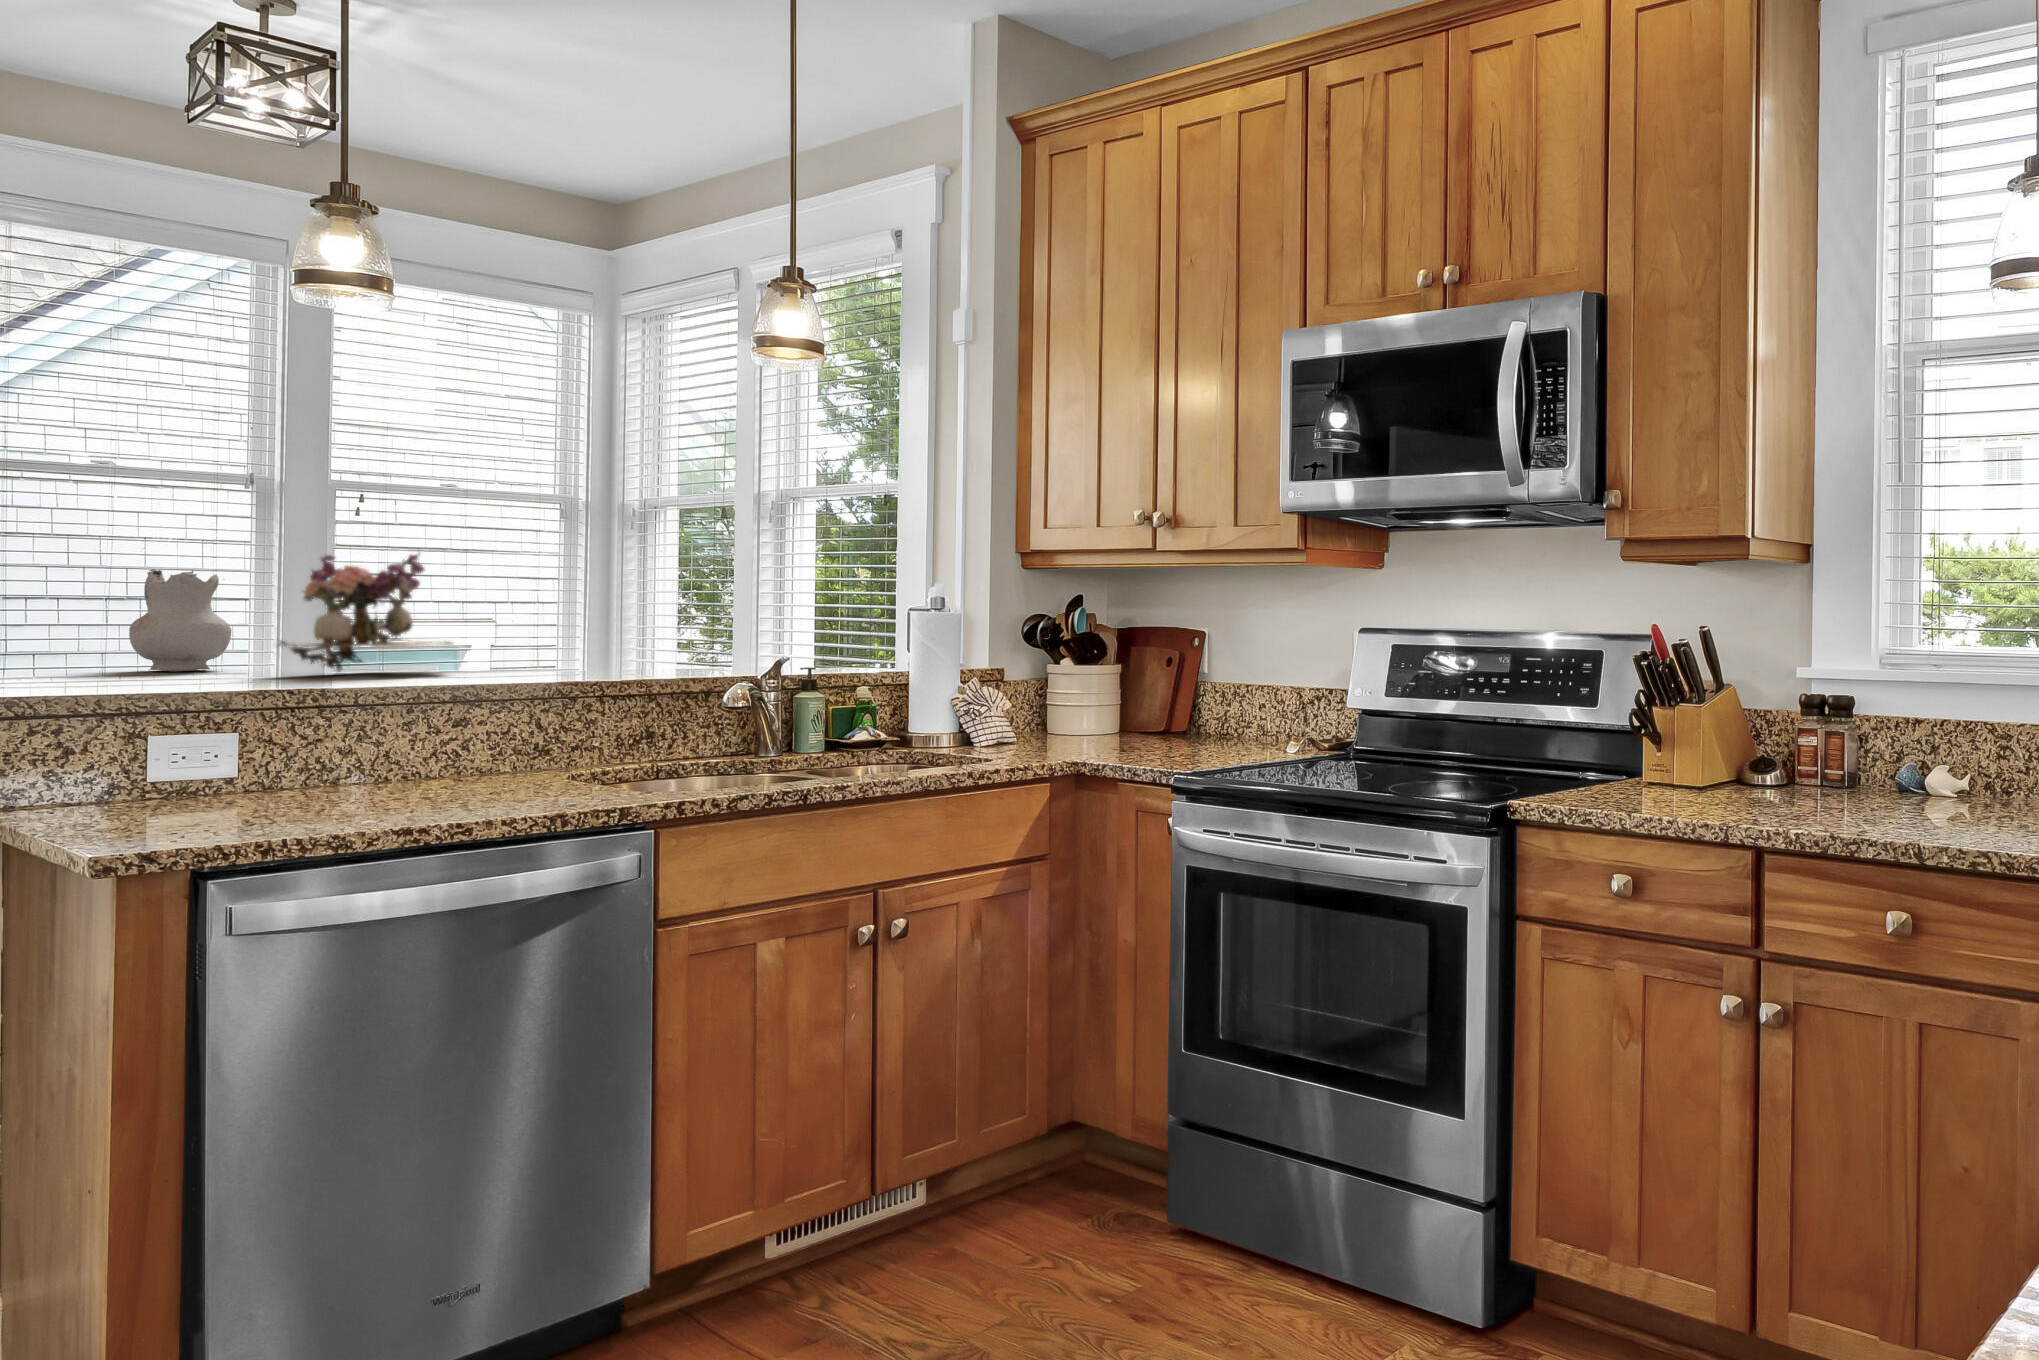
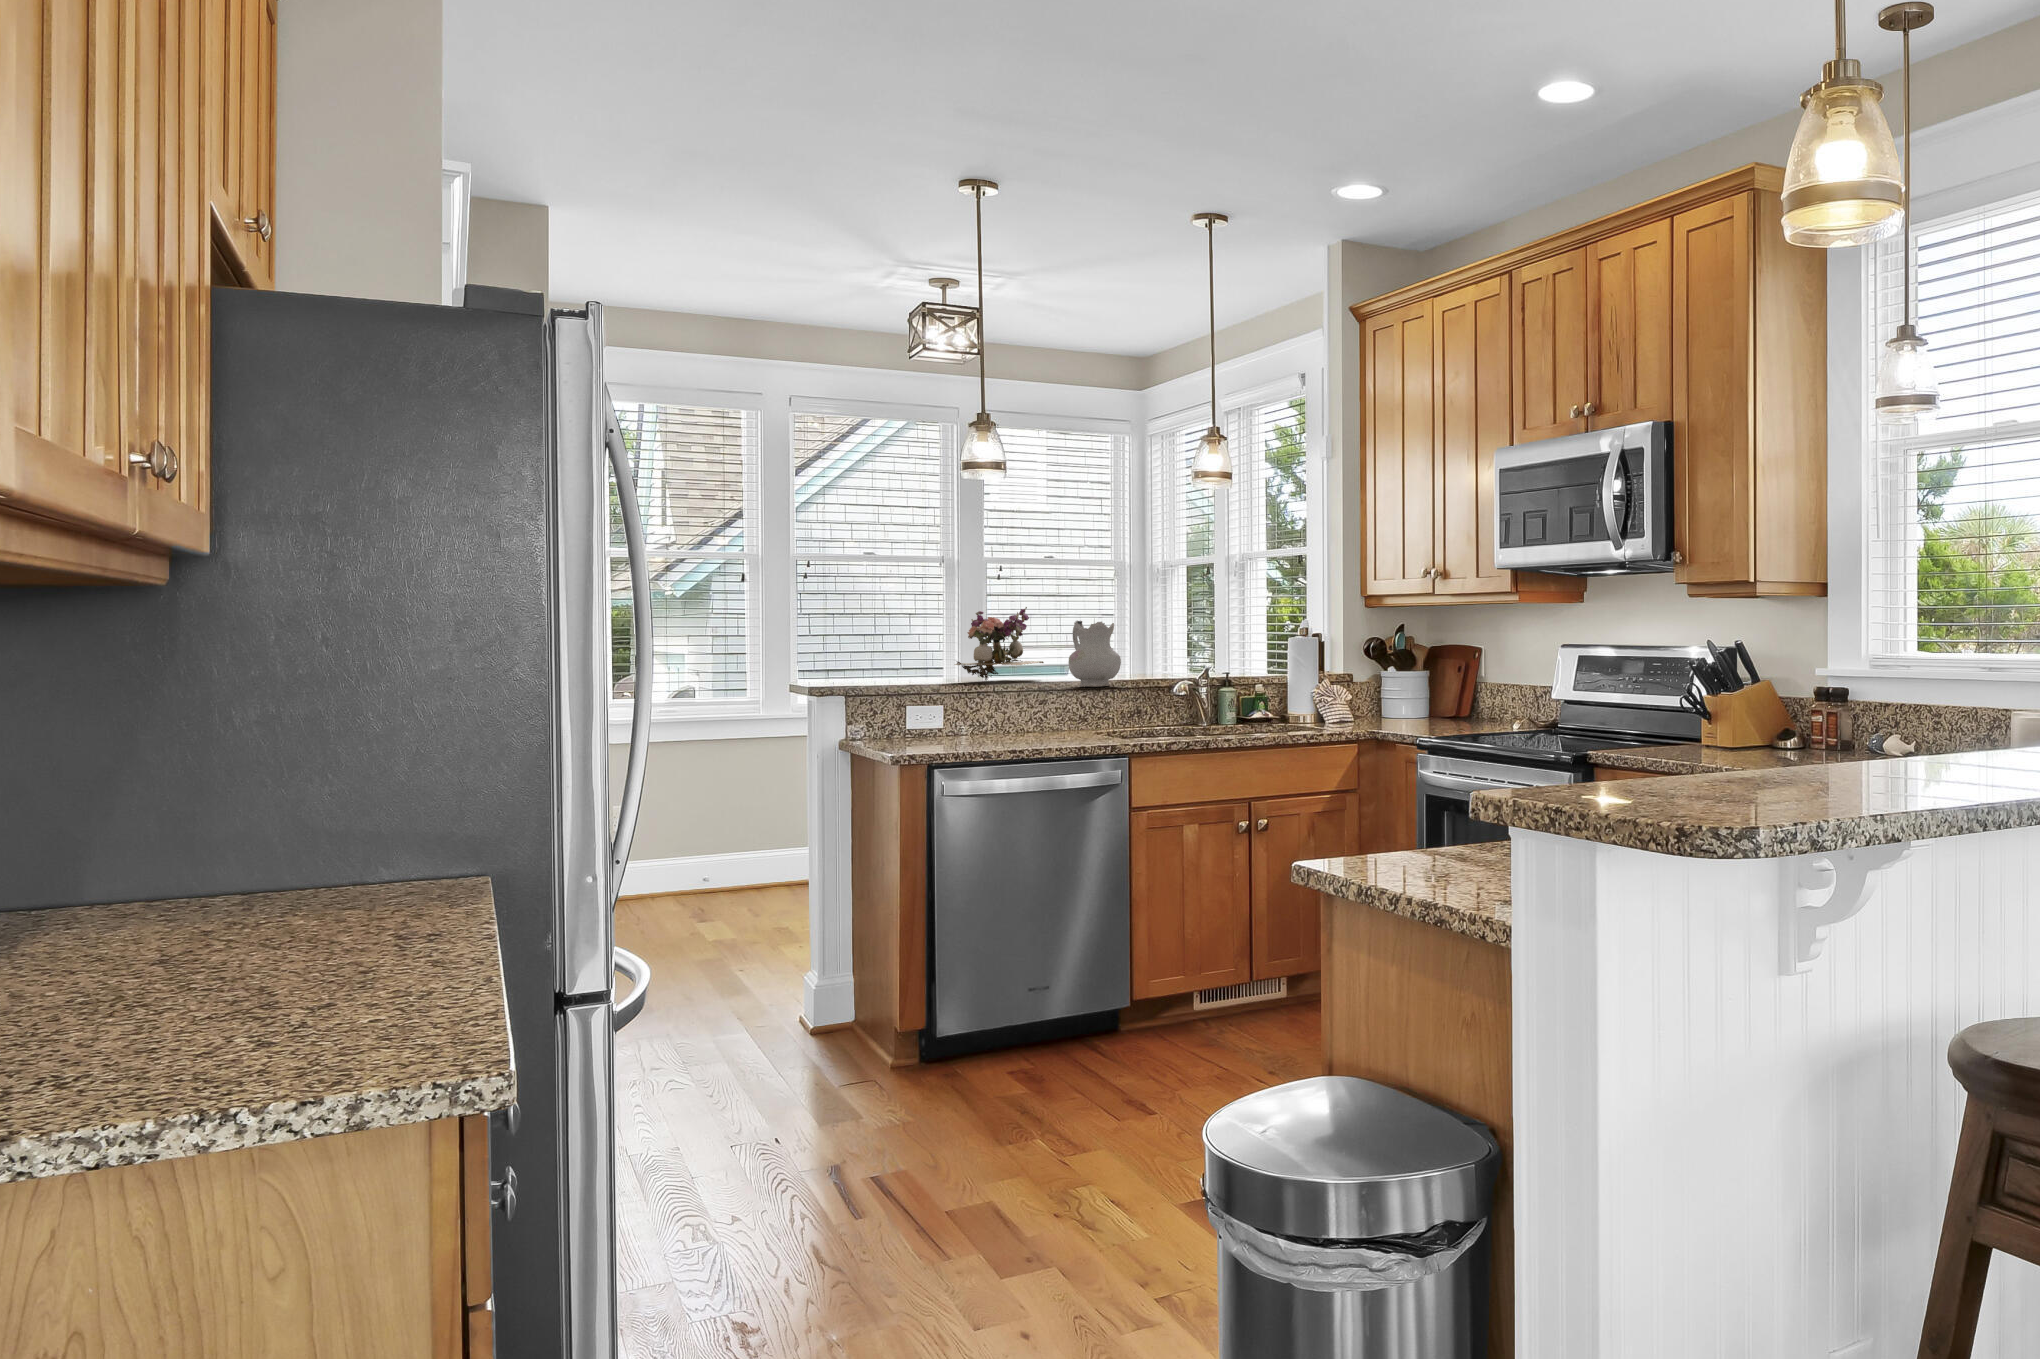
ceramic pitcher: present [129,569,231,671] -> present [1068,621,1121,687]

